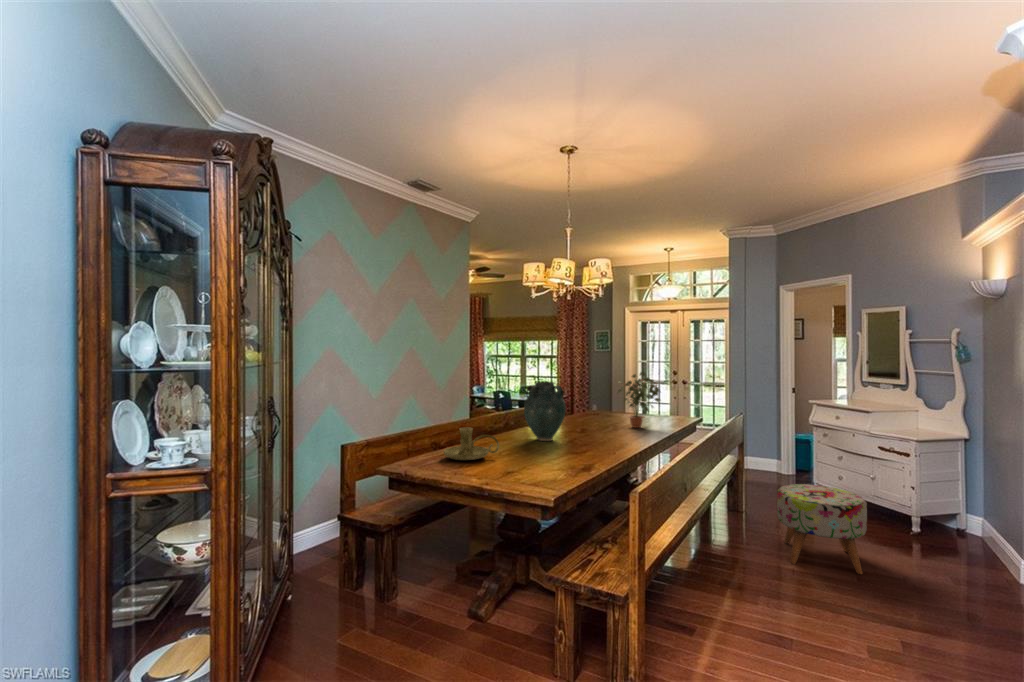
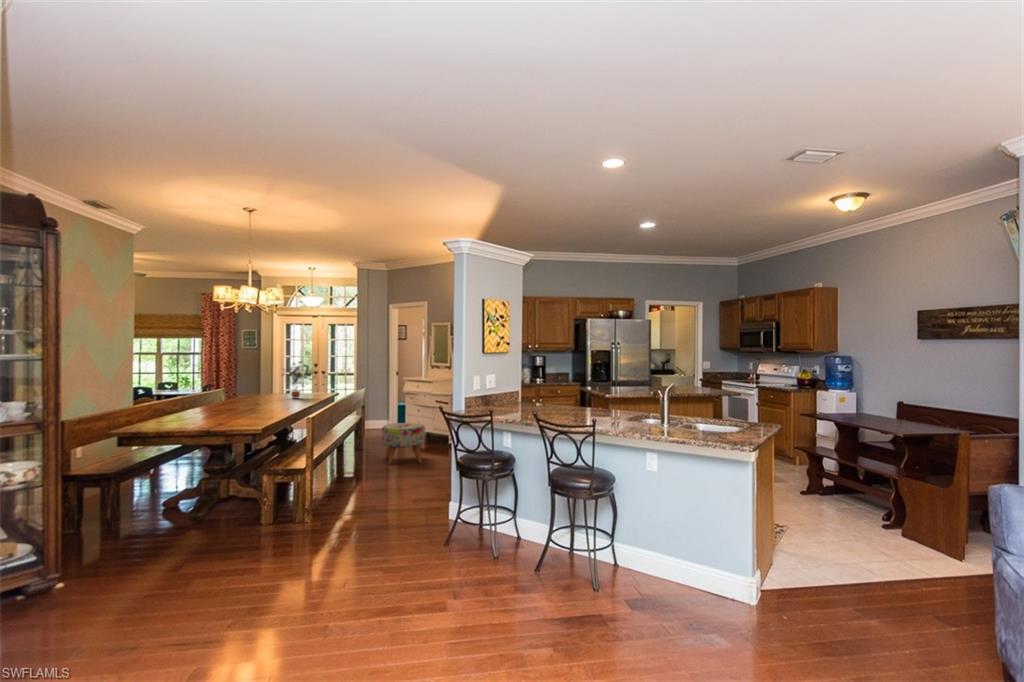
vase: present [524,382,566,441] -> none [217,368,250,408]
candle holder: present [444,427,499,460] -> none [166,398,210,419]

